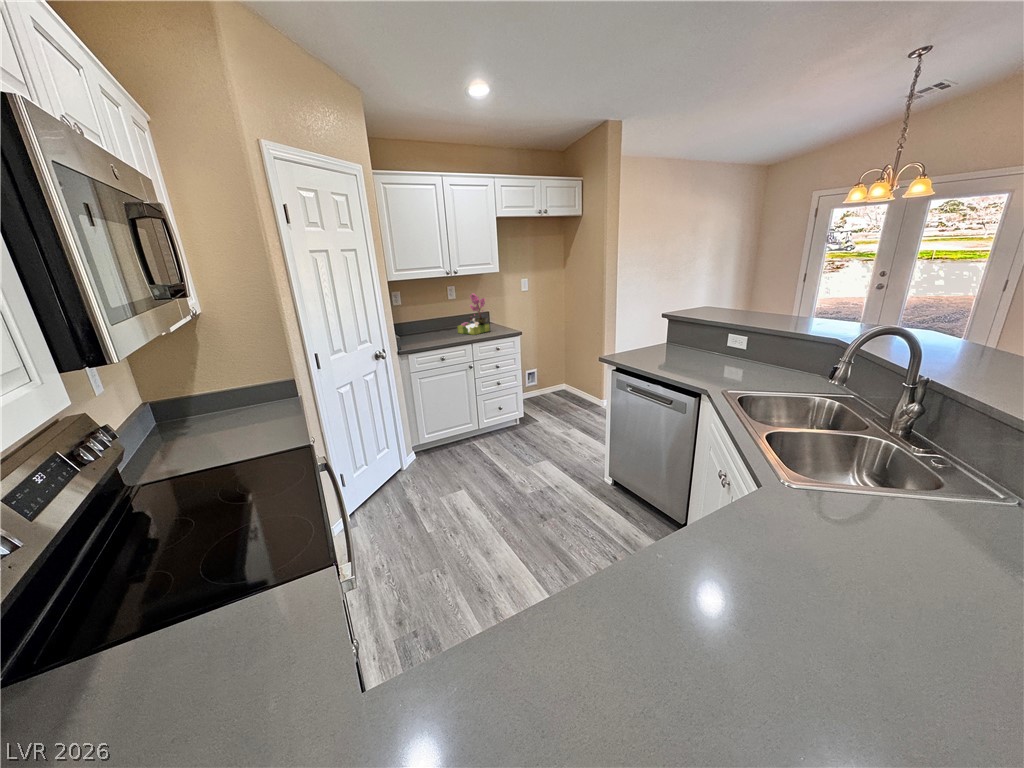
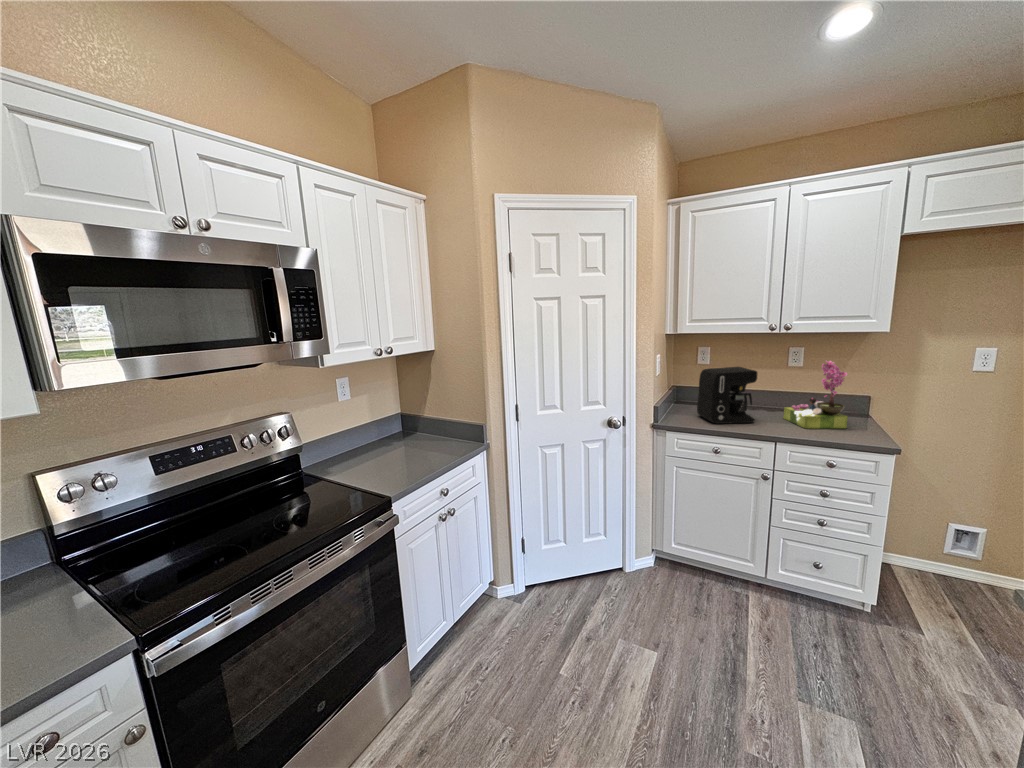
coffee maker: none [410,303,449,343] -> present [697,367,757,424]

